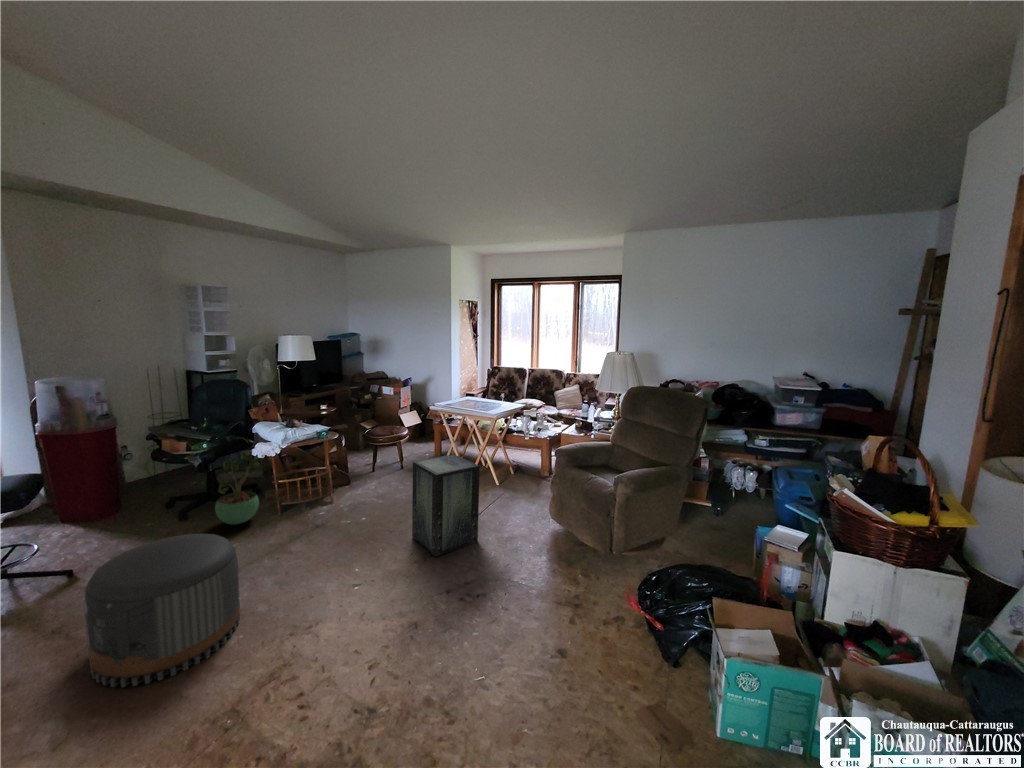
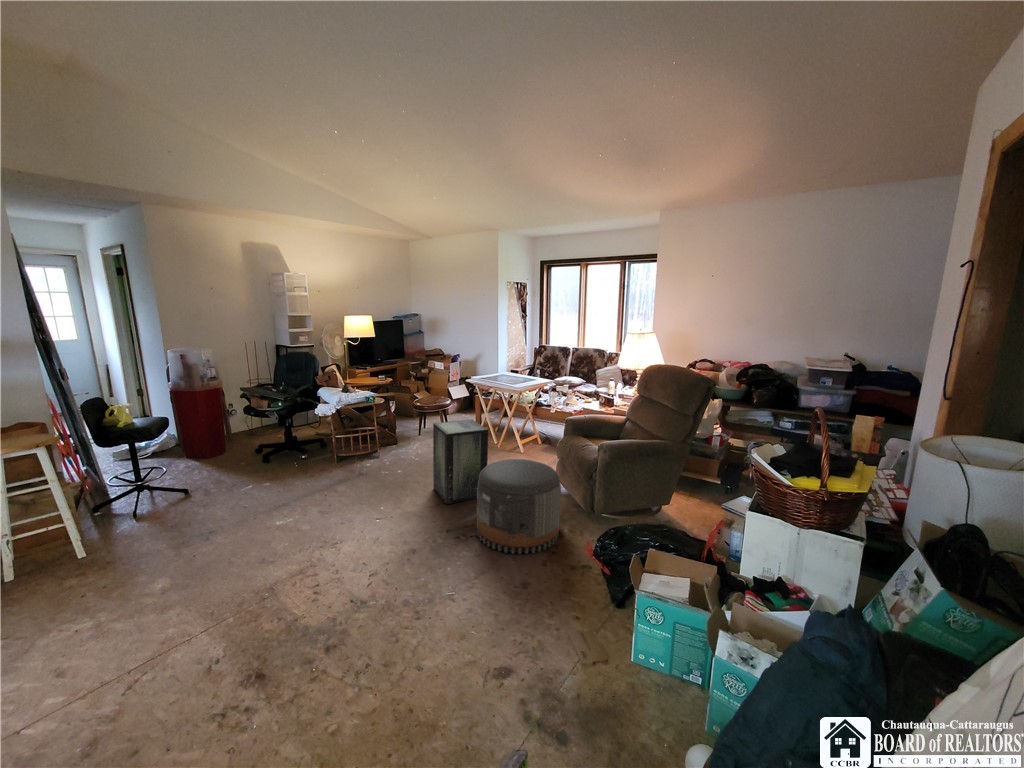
potted plant: present [215,452,264,525] -> none [287,409,324,468]
pouf: present [84,534,240,687] -> present [476,459,561,554]

